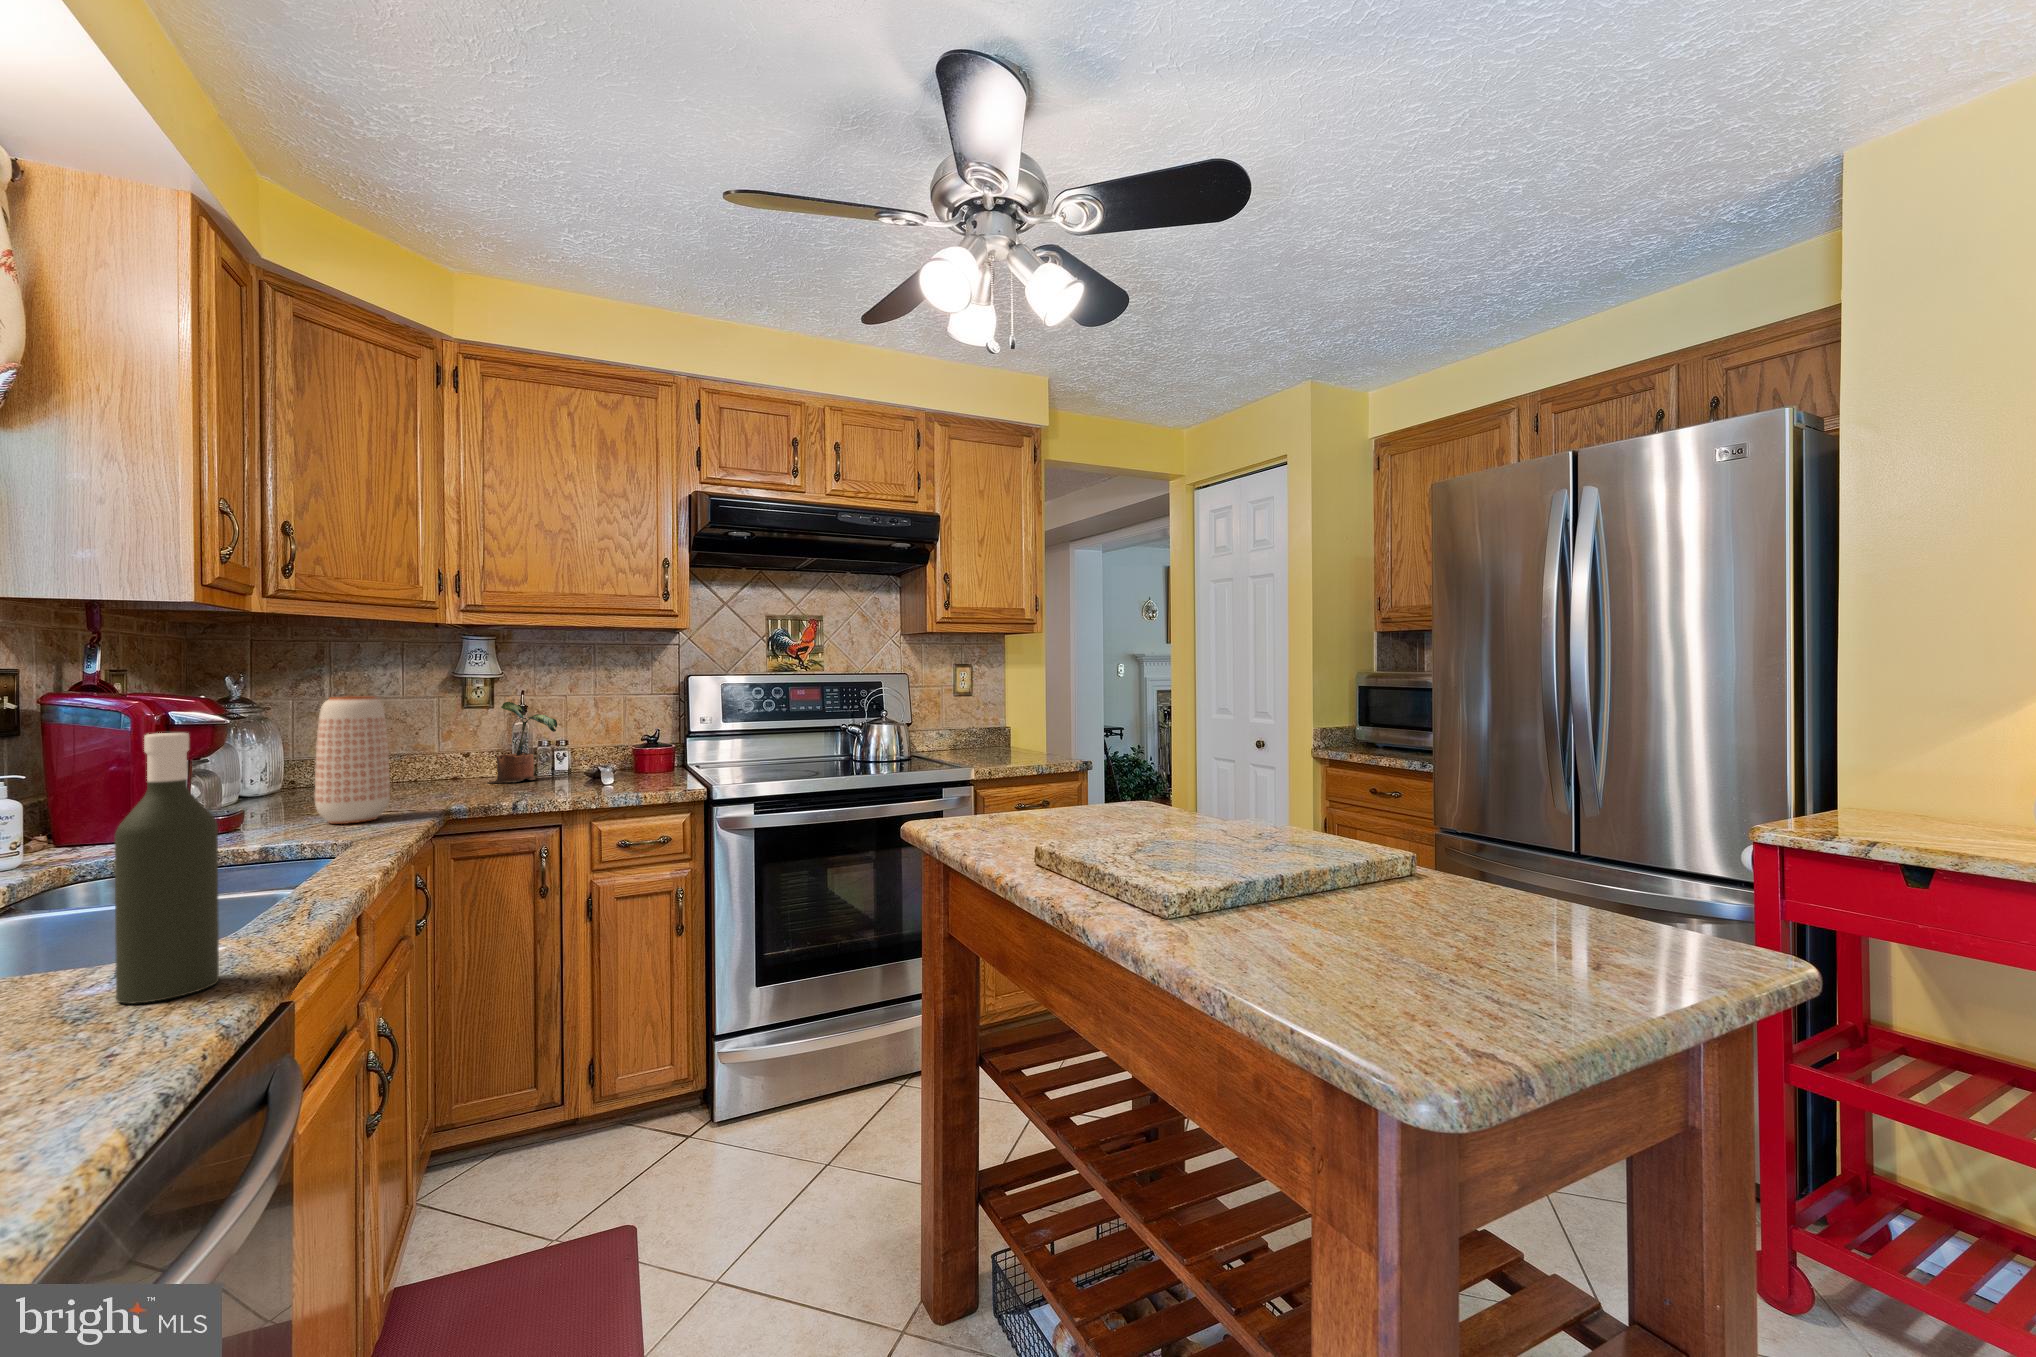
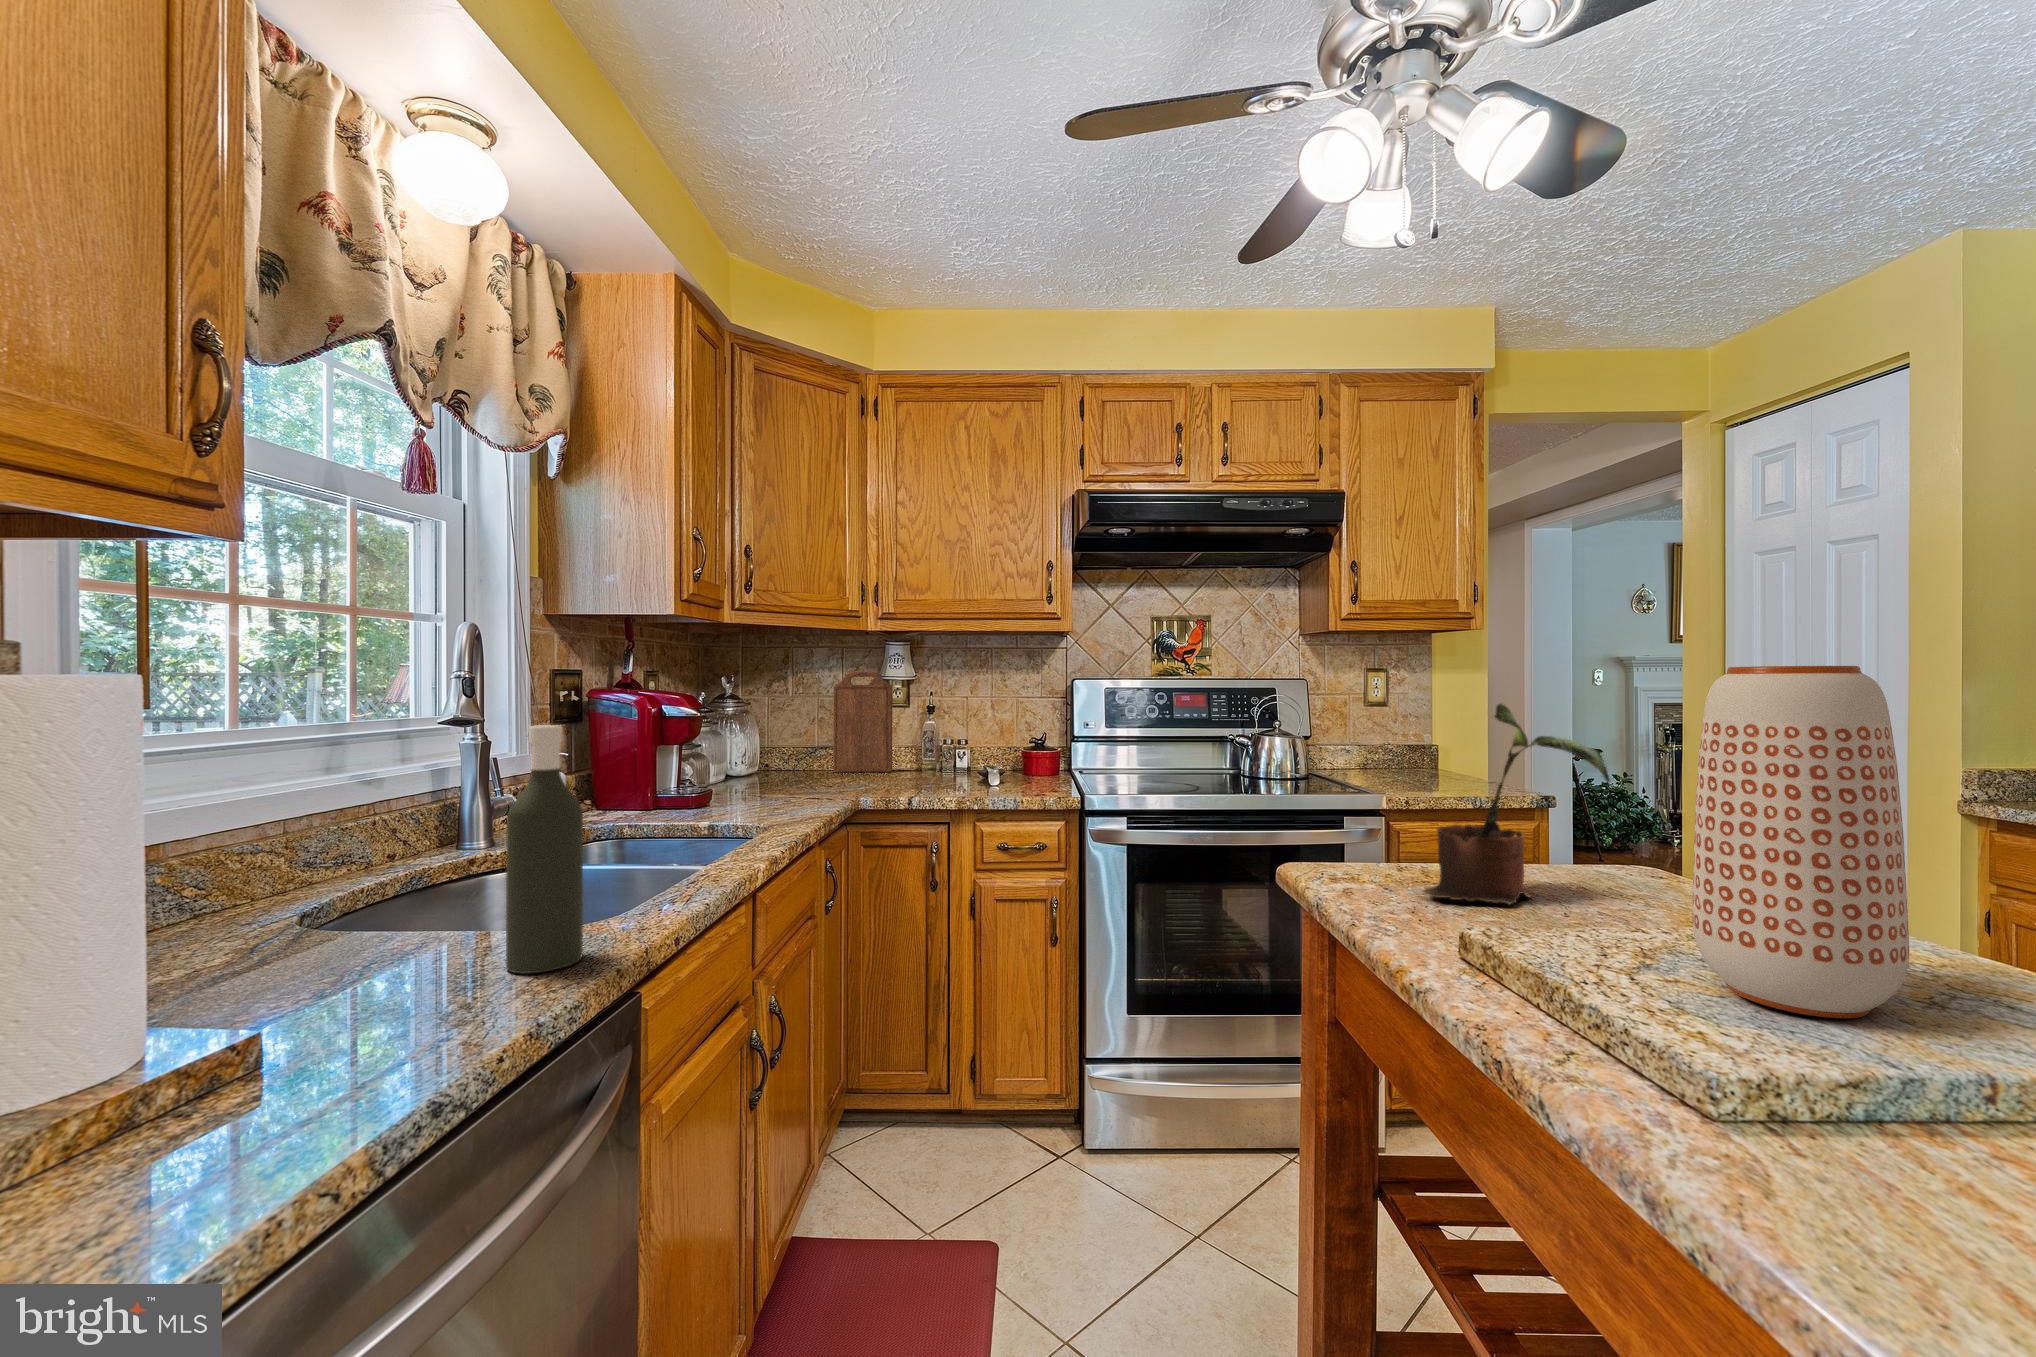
cutting board: none [392,669,474,784] -> present [833,672,892,772]
vase: present [315,696,390,824] -> present [1692,666,1909,1018]
potted plant: present [487,702,557,783] -> present [1422,704,1610,904]

